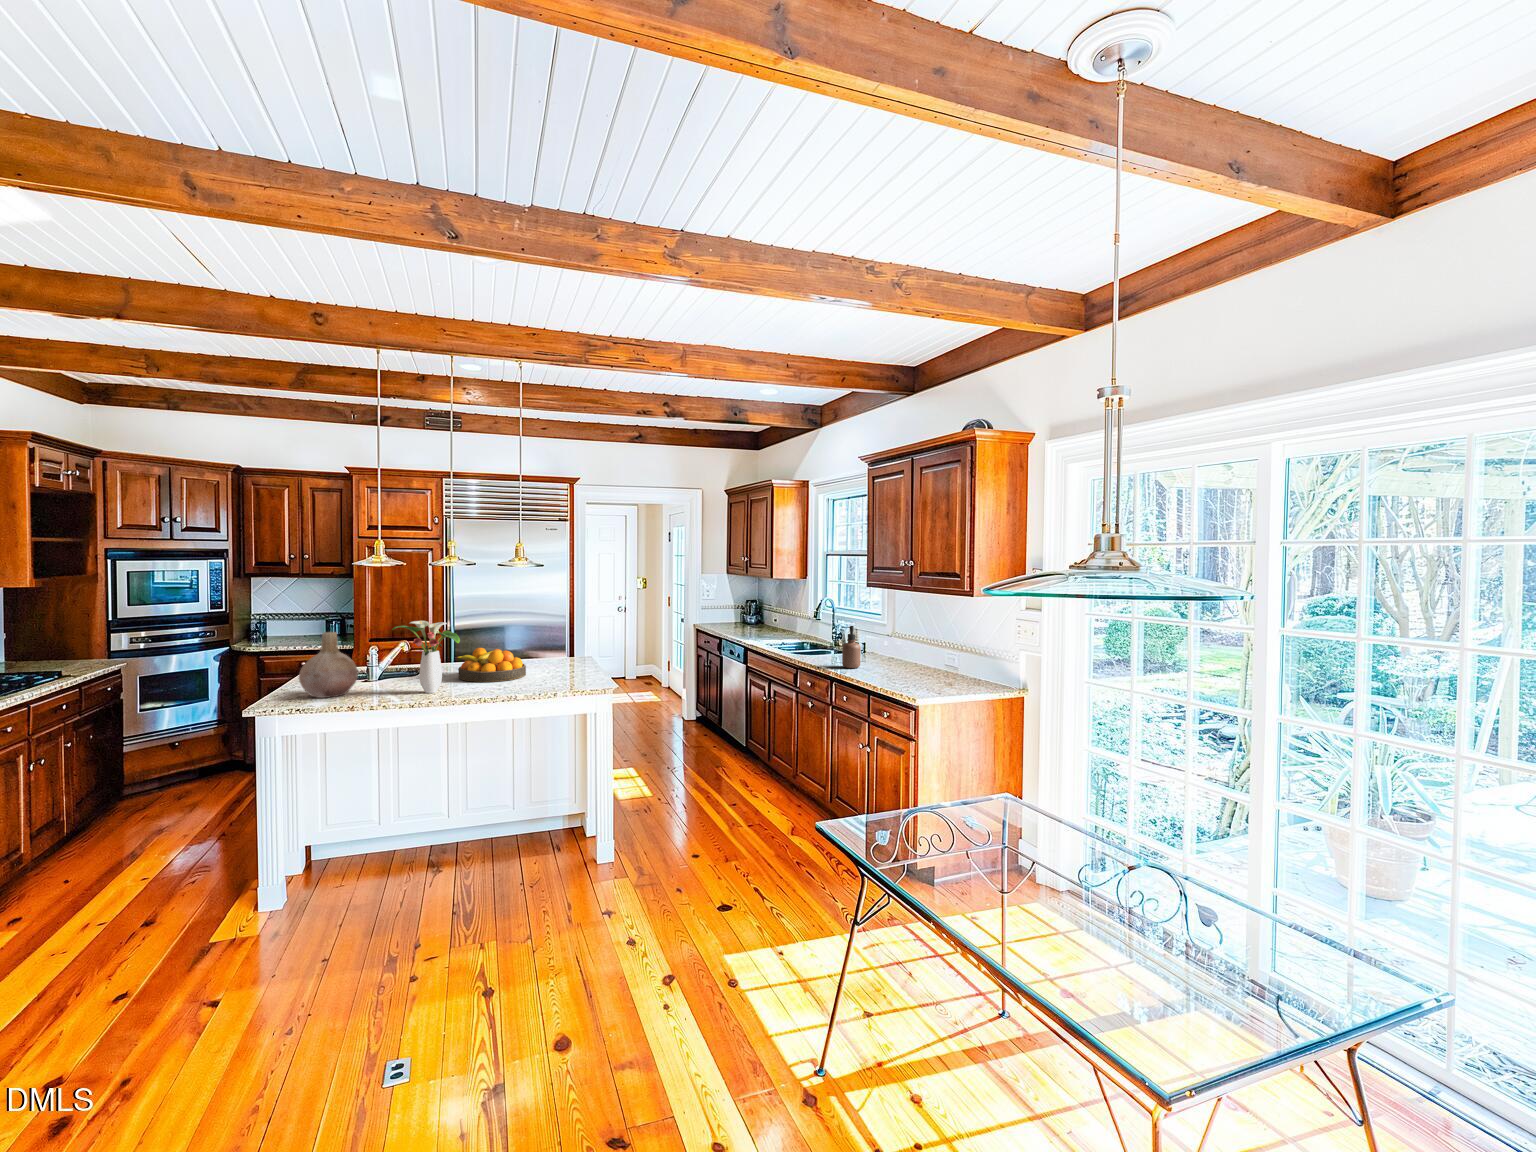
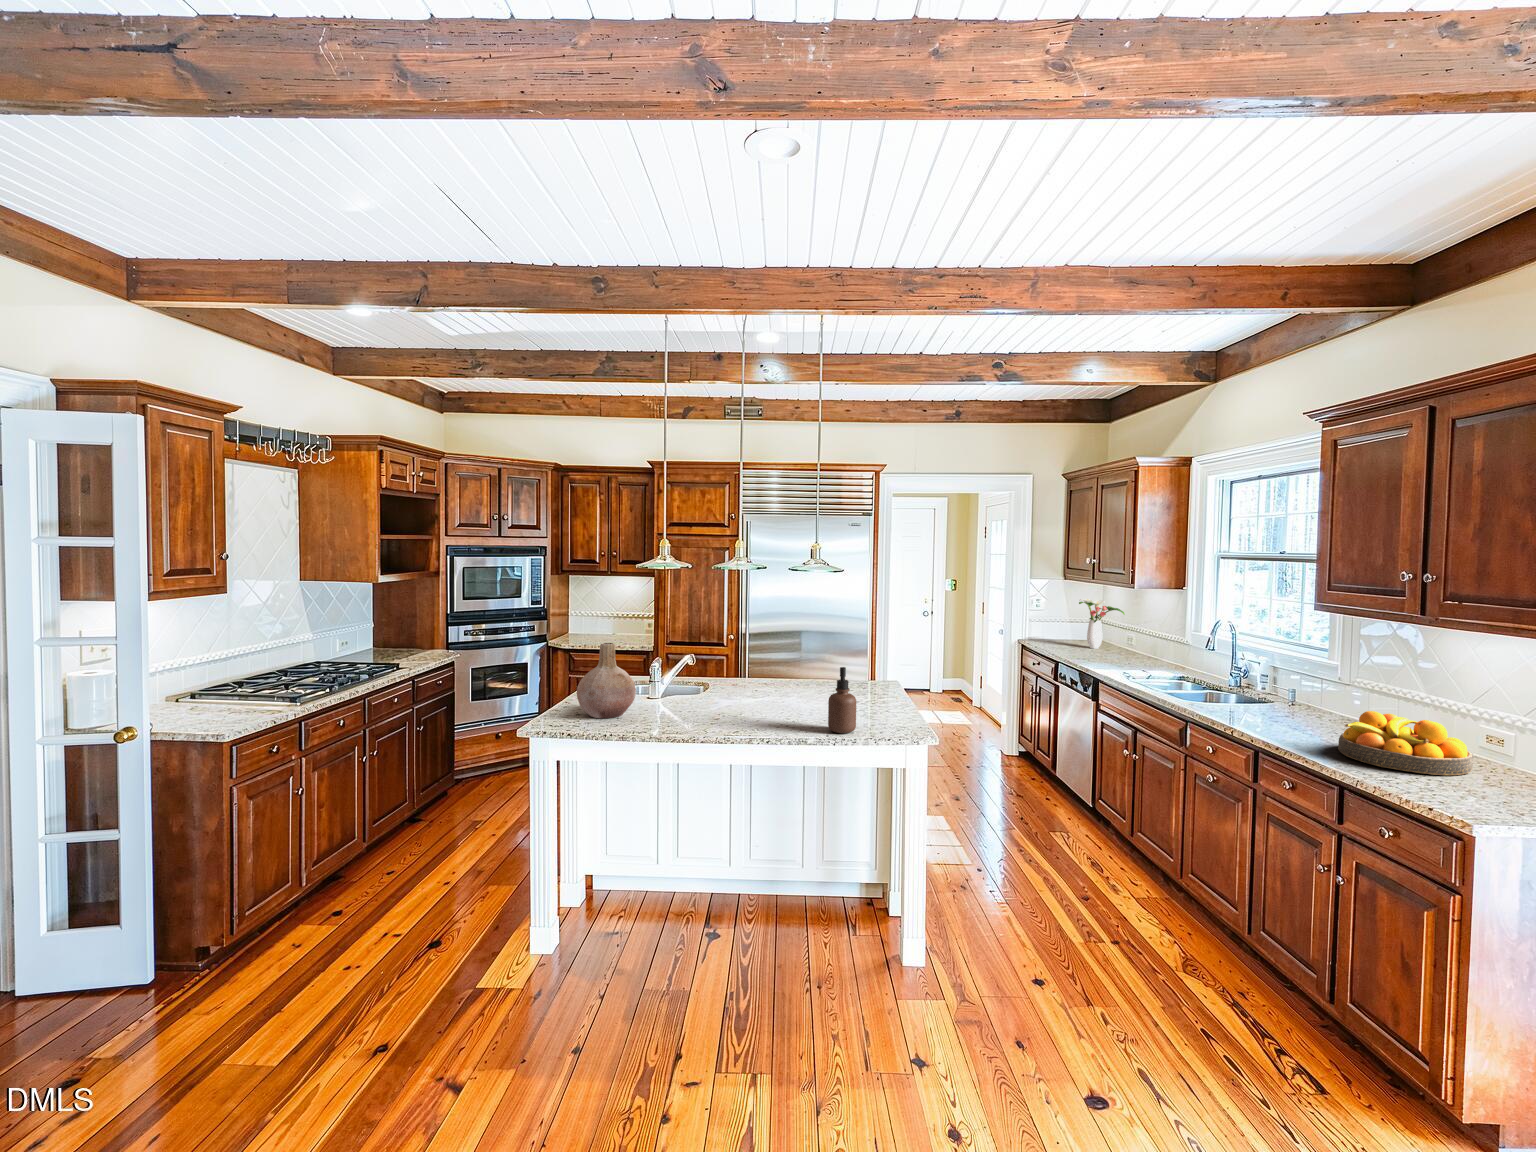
flower arrangement: present [392,621,460,693] -> present [1079,599,1125,649]
soap dispenser: present [842,626,861,668] -> present [828,667,856,733]
fruit bowl: present [457,648,526,682] -> present [1338,711,1473,775]

